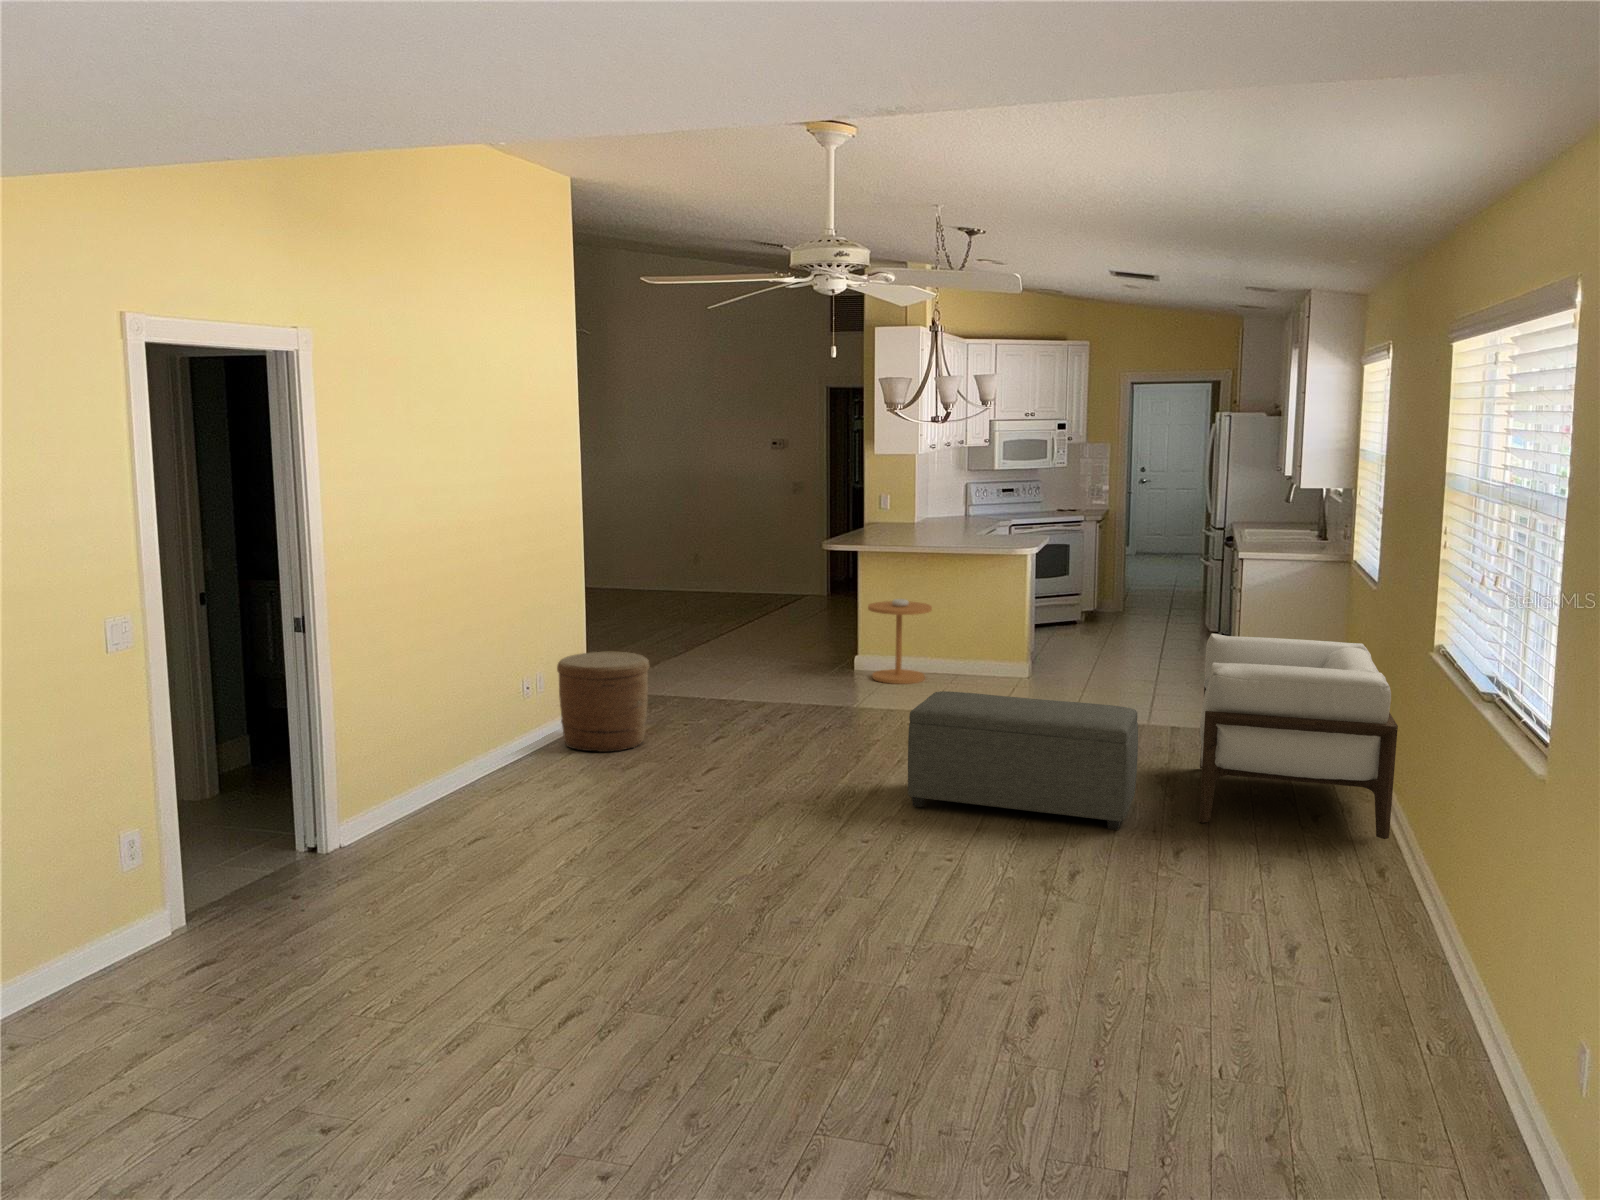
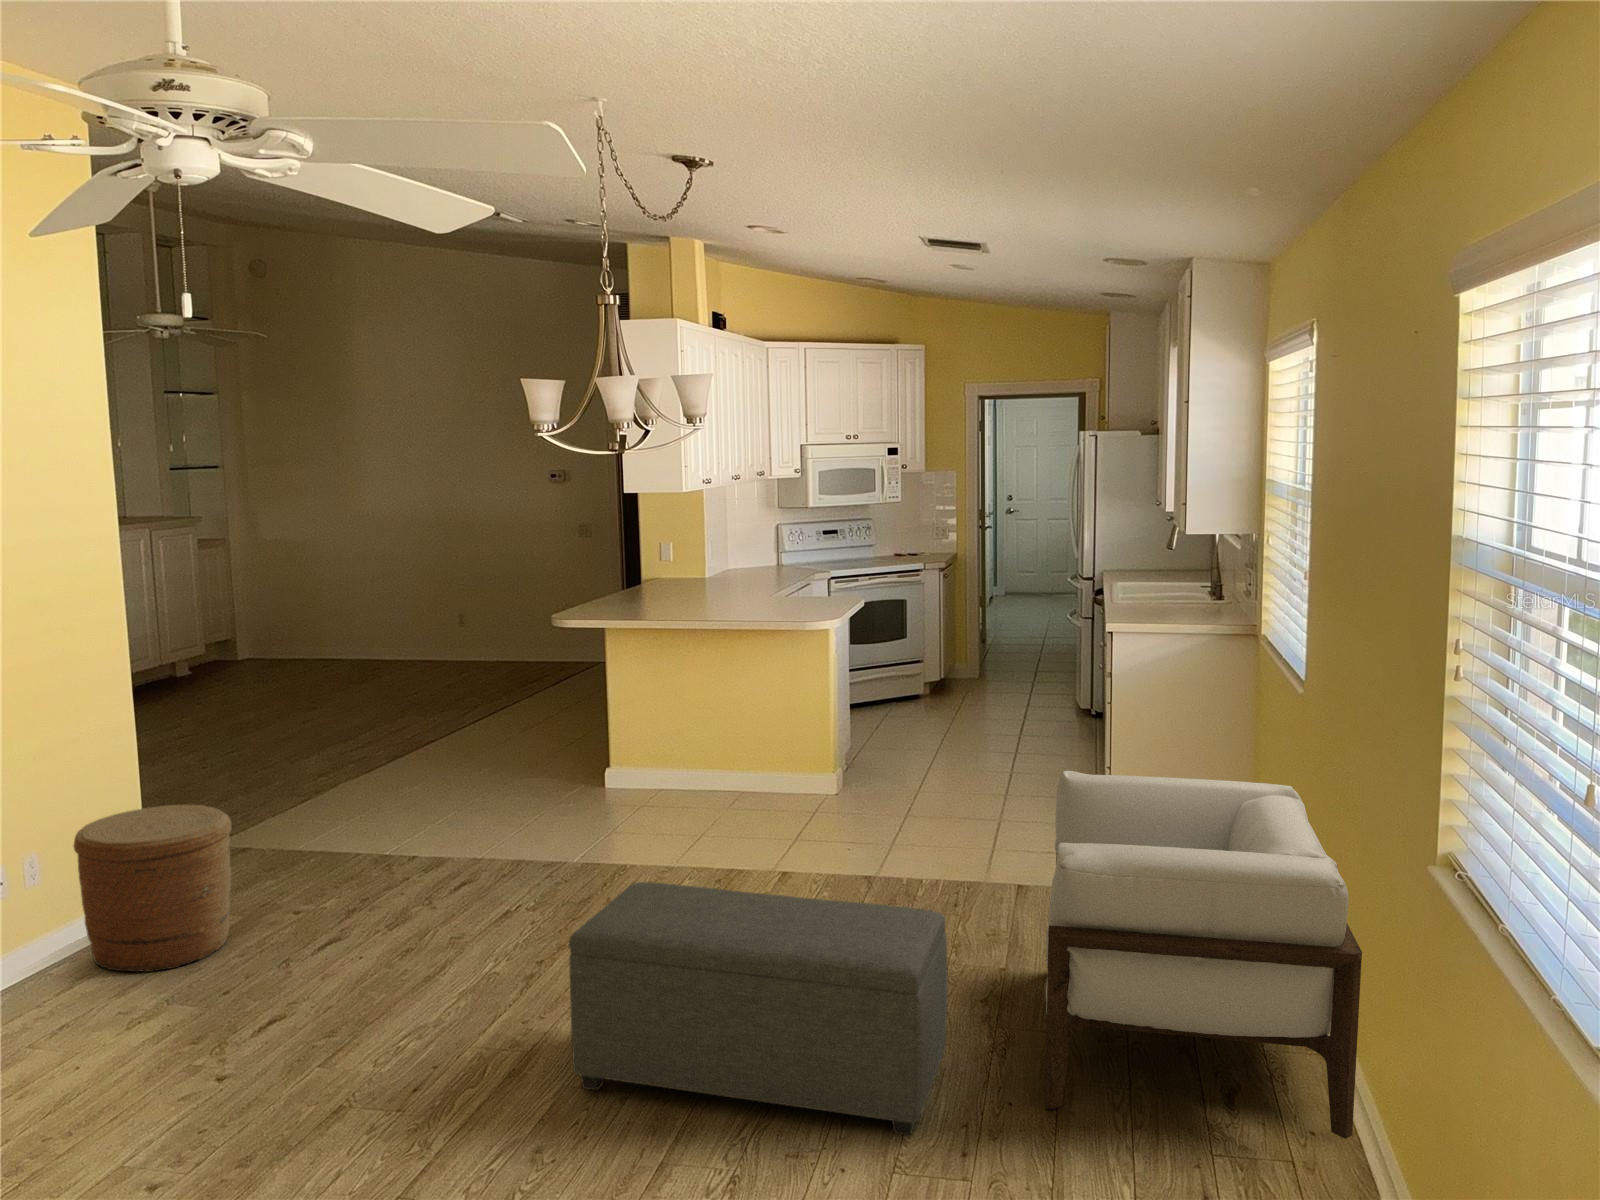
side table: present [868,599,932,684] -> none [616,691,704,810]

